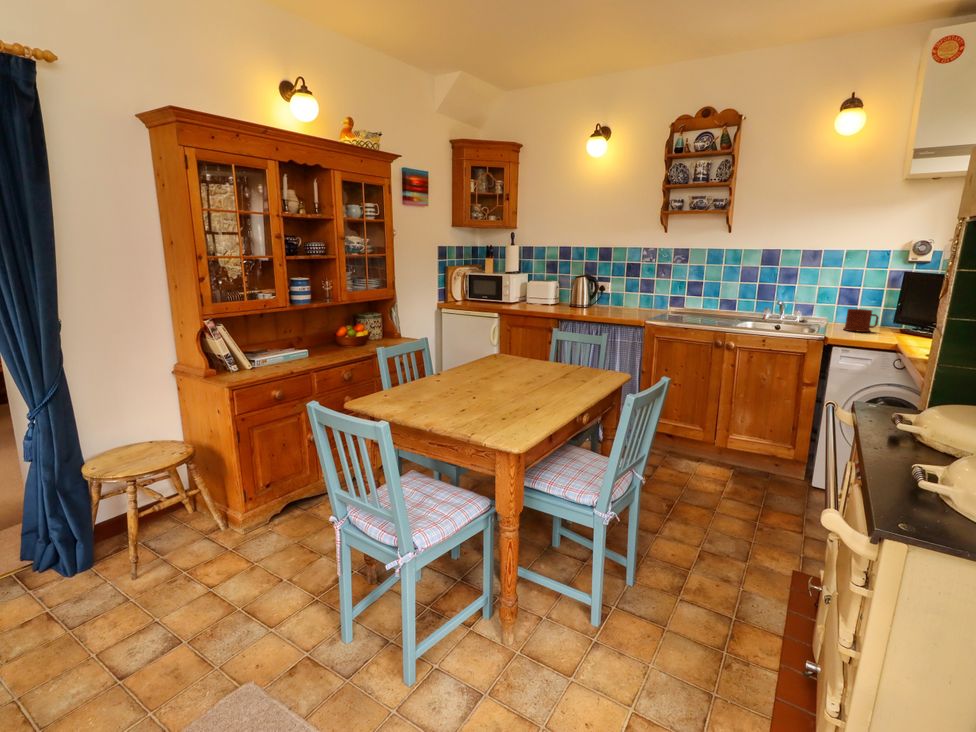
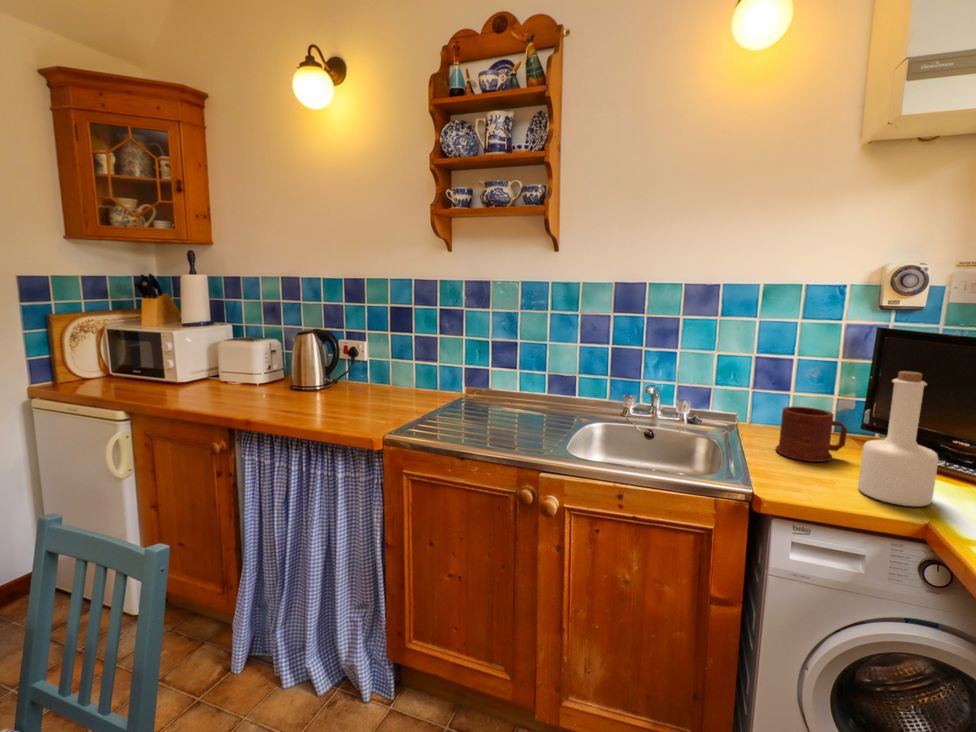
bottle: none [875,285,909,340] -> present [858,371,938,506]

